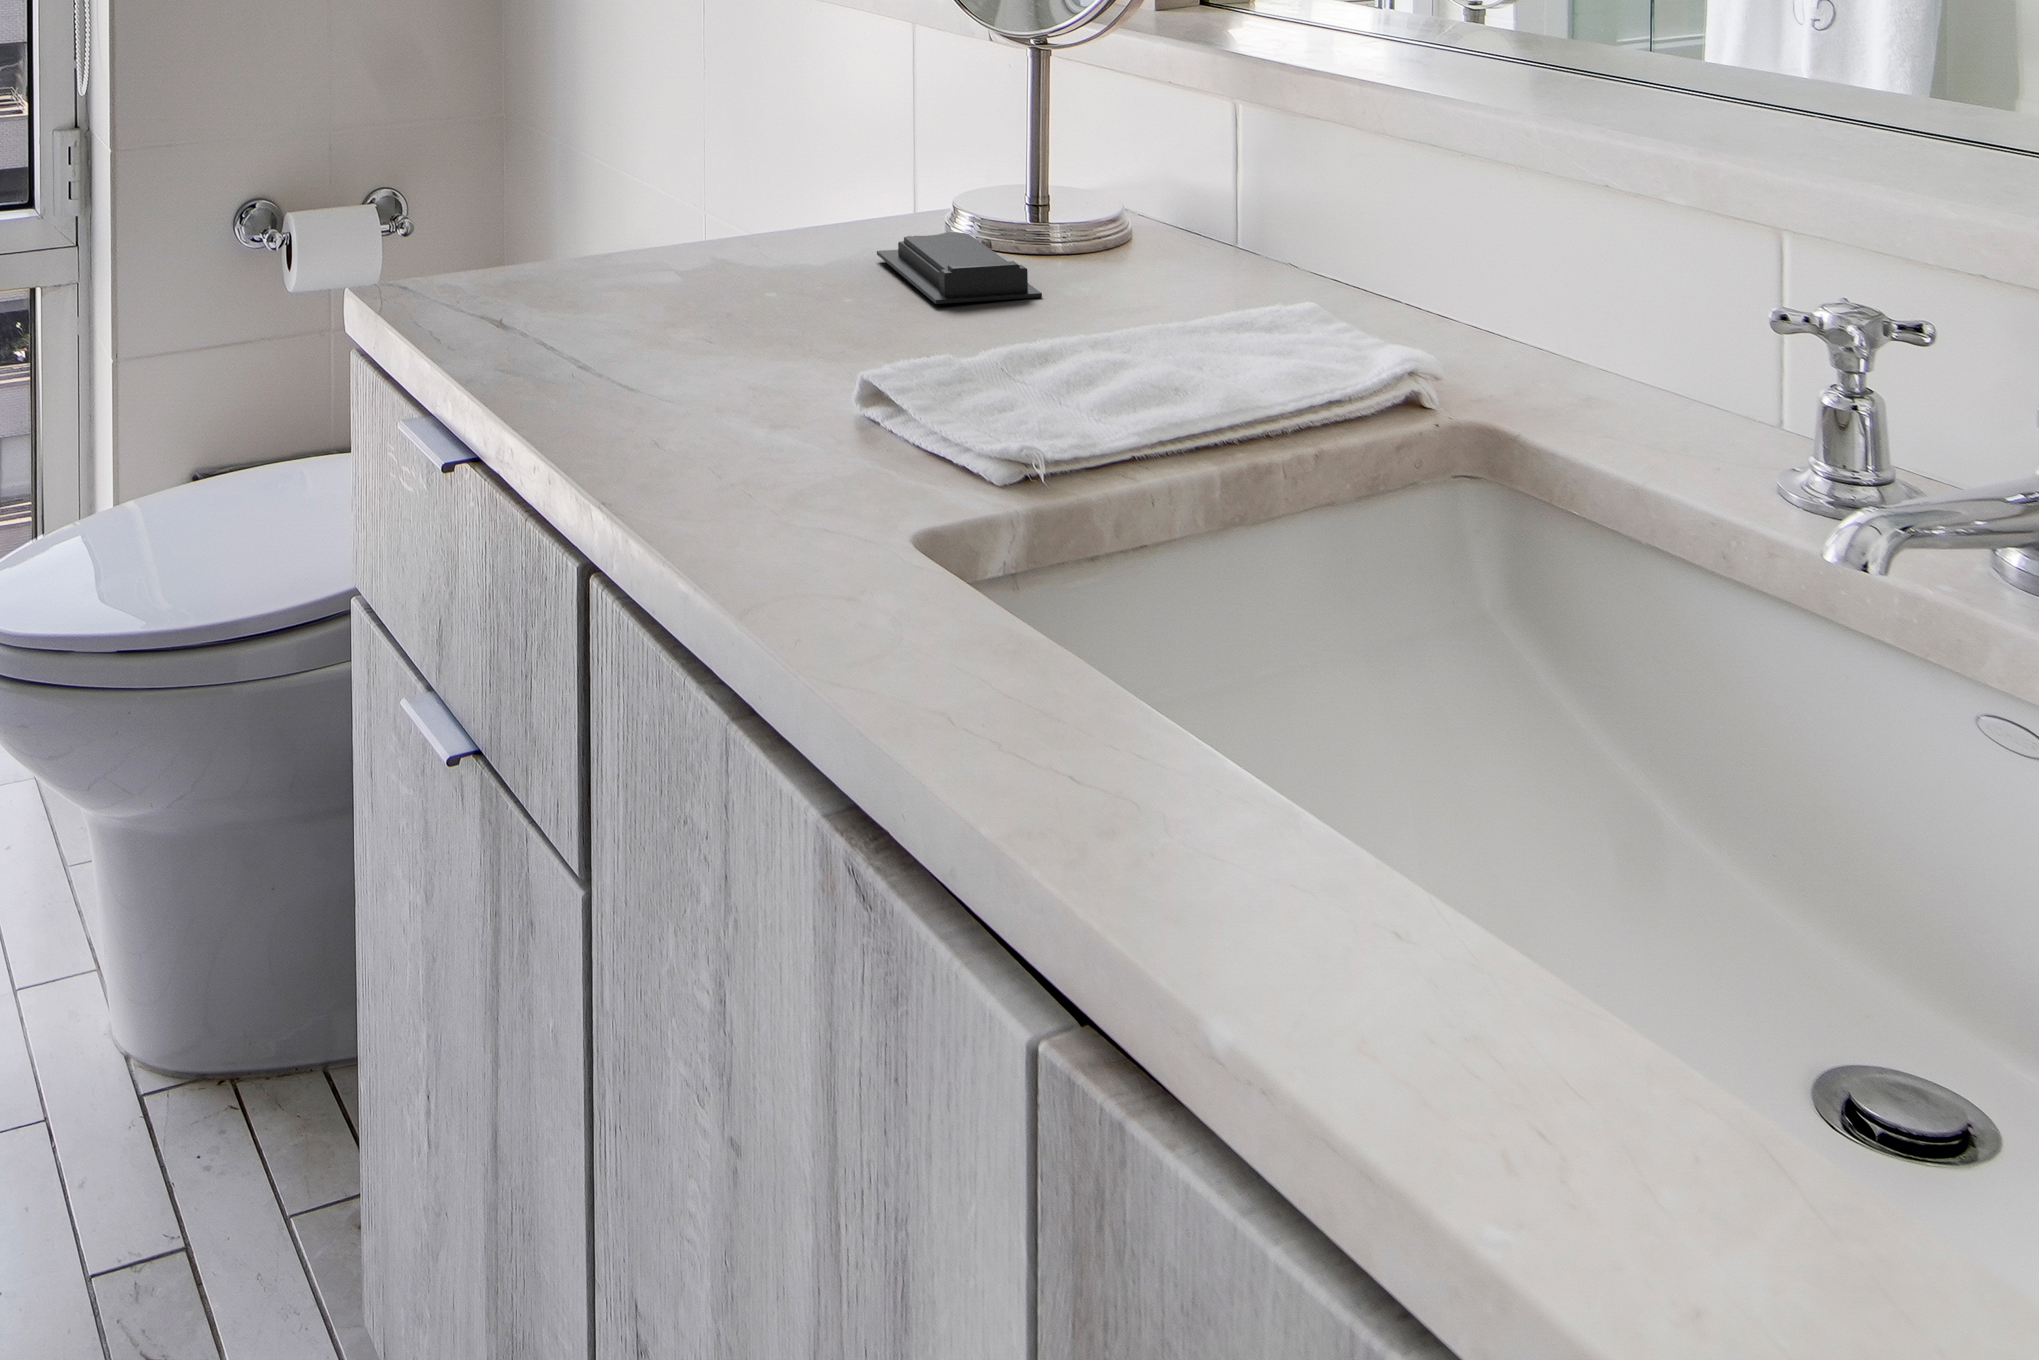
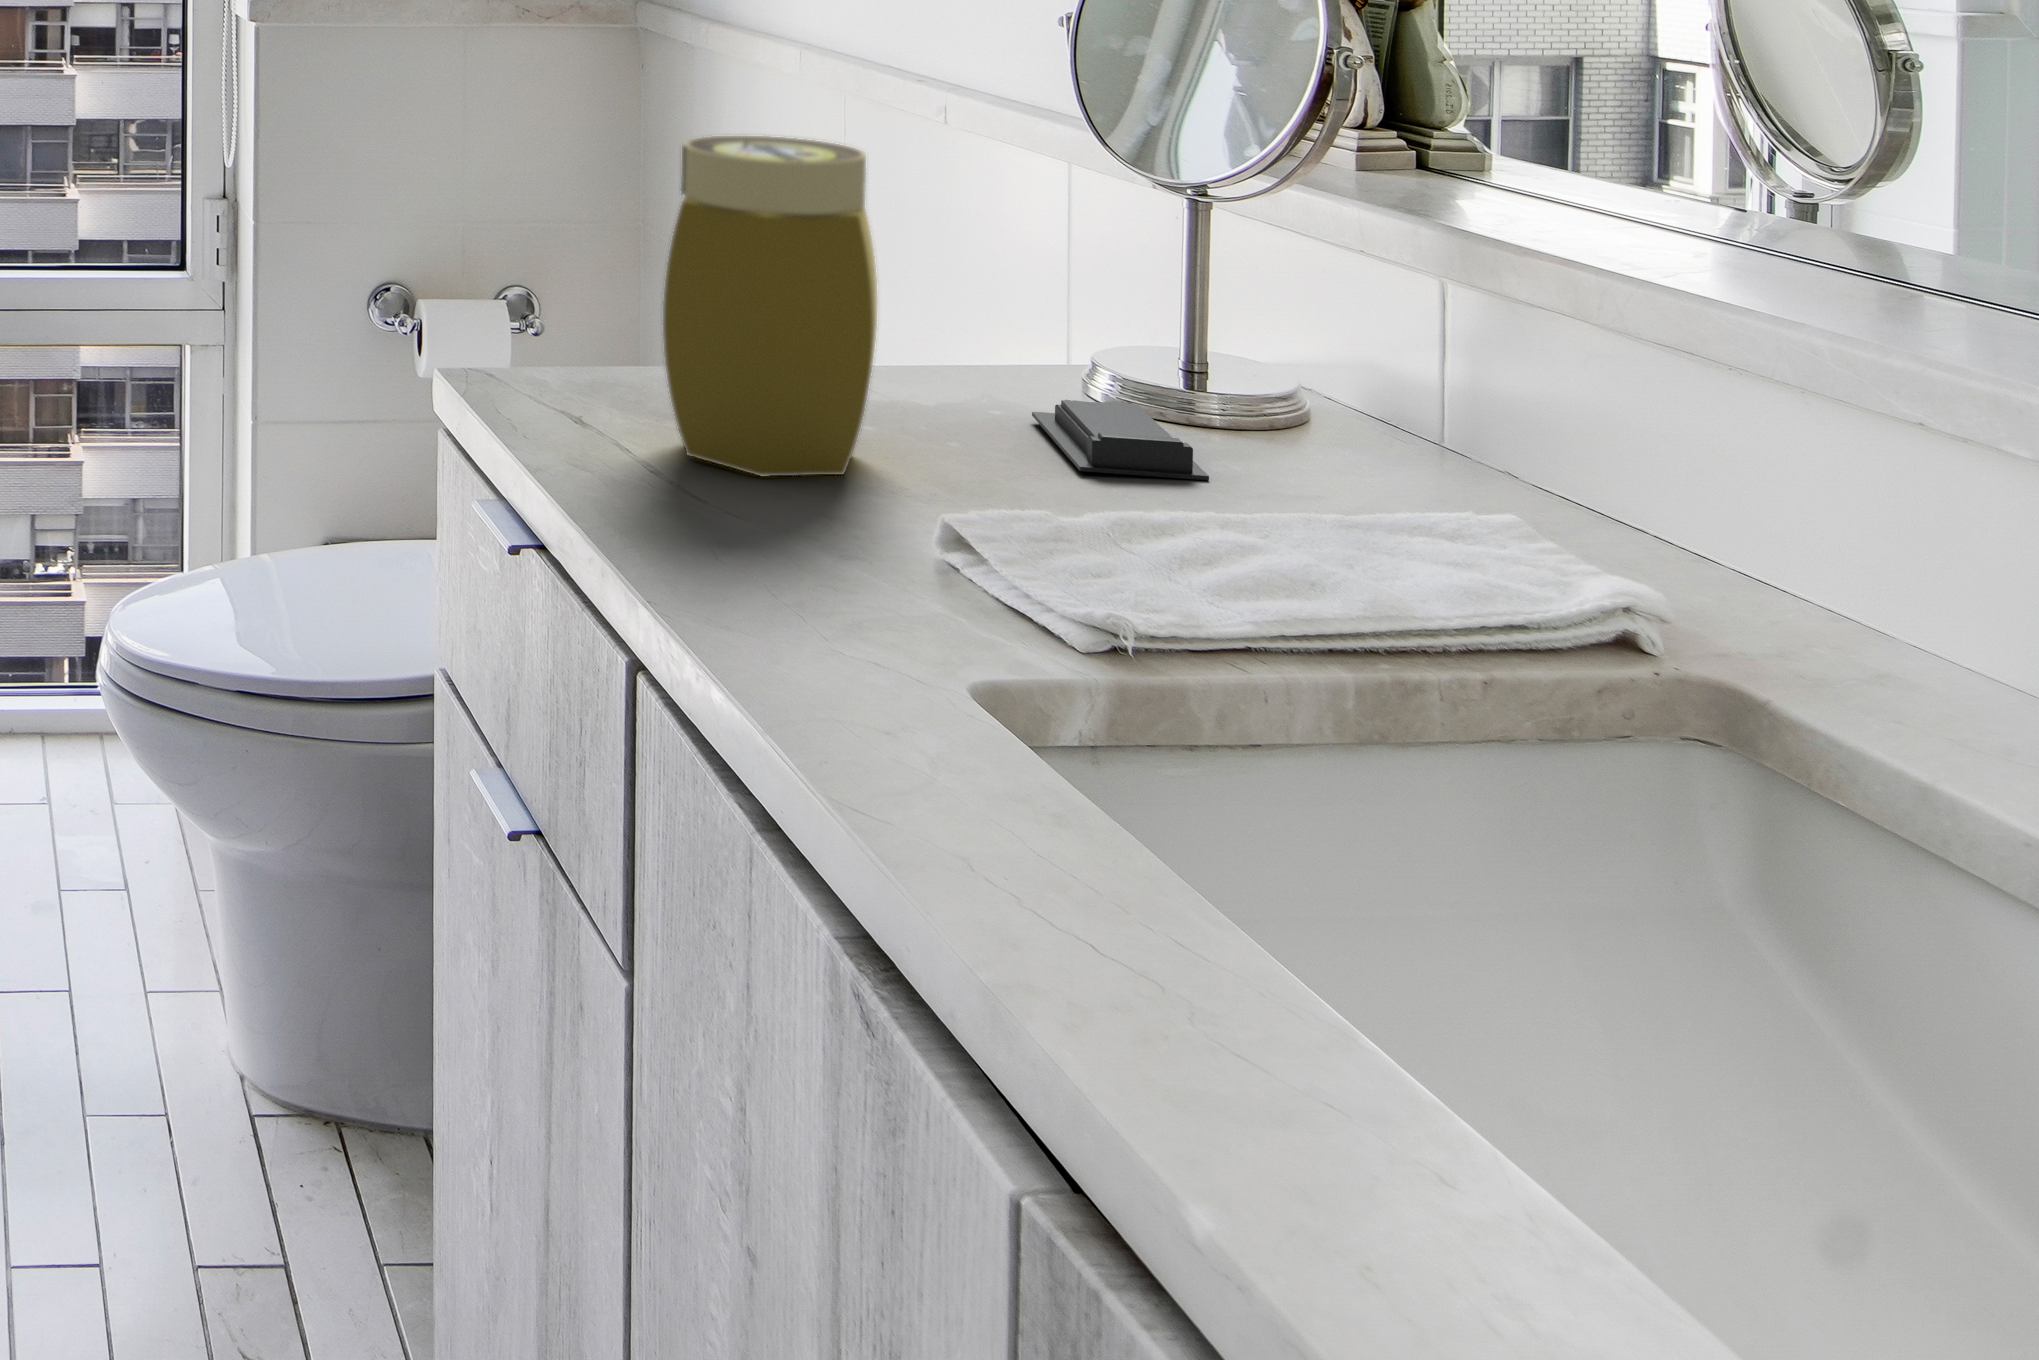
jar: none [558,10,757,352] -> present [663,136,877,476]

